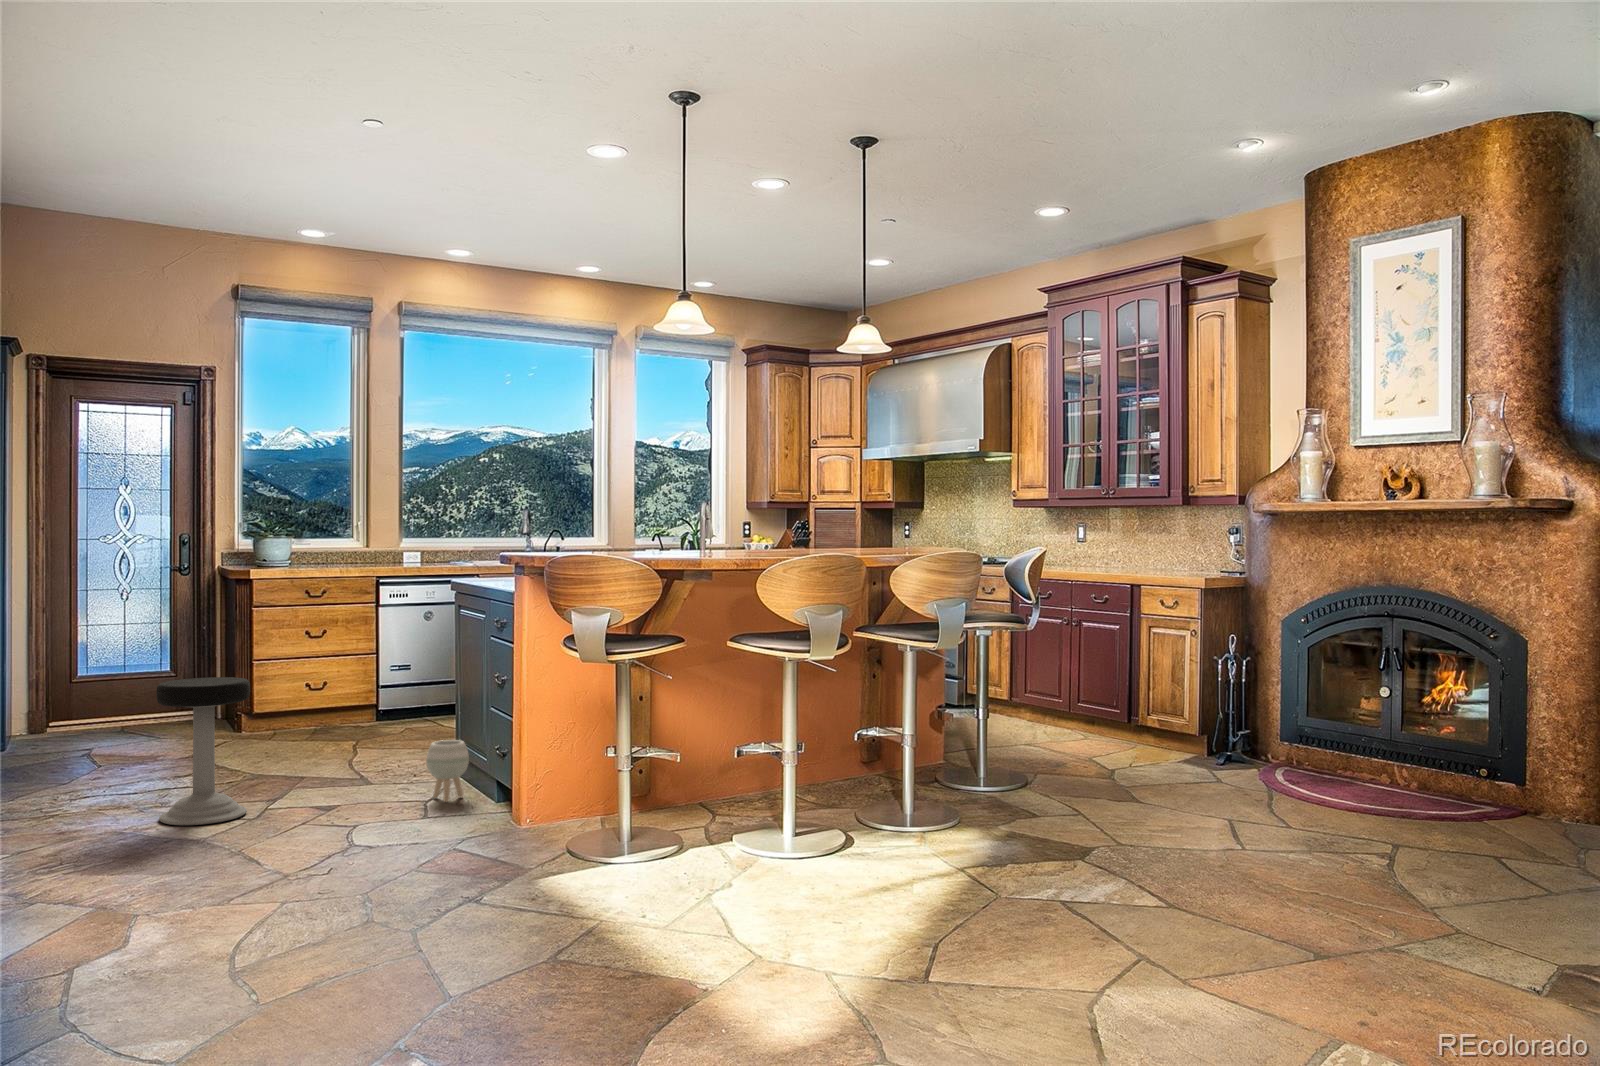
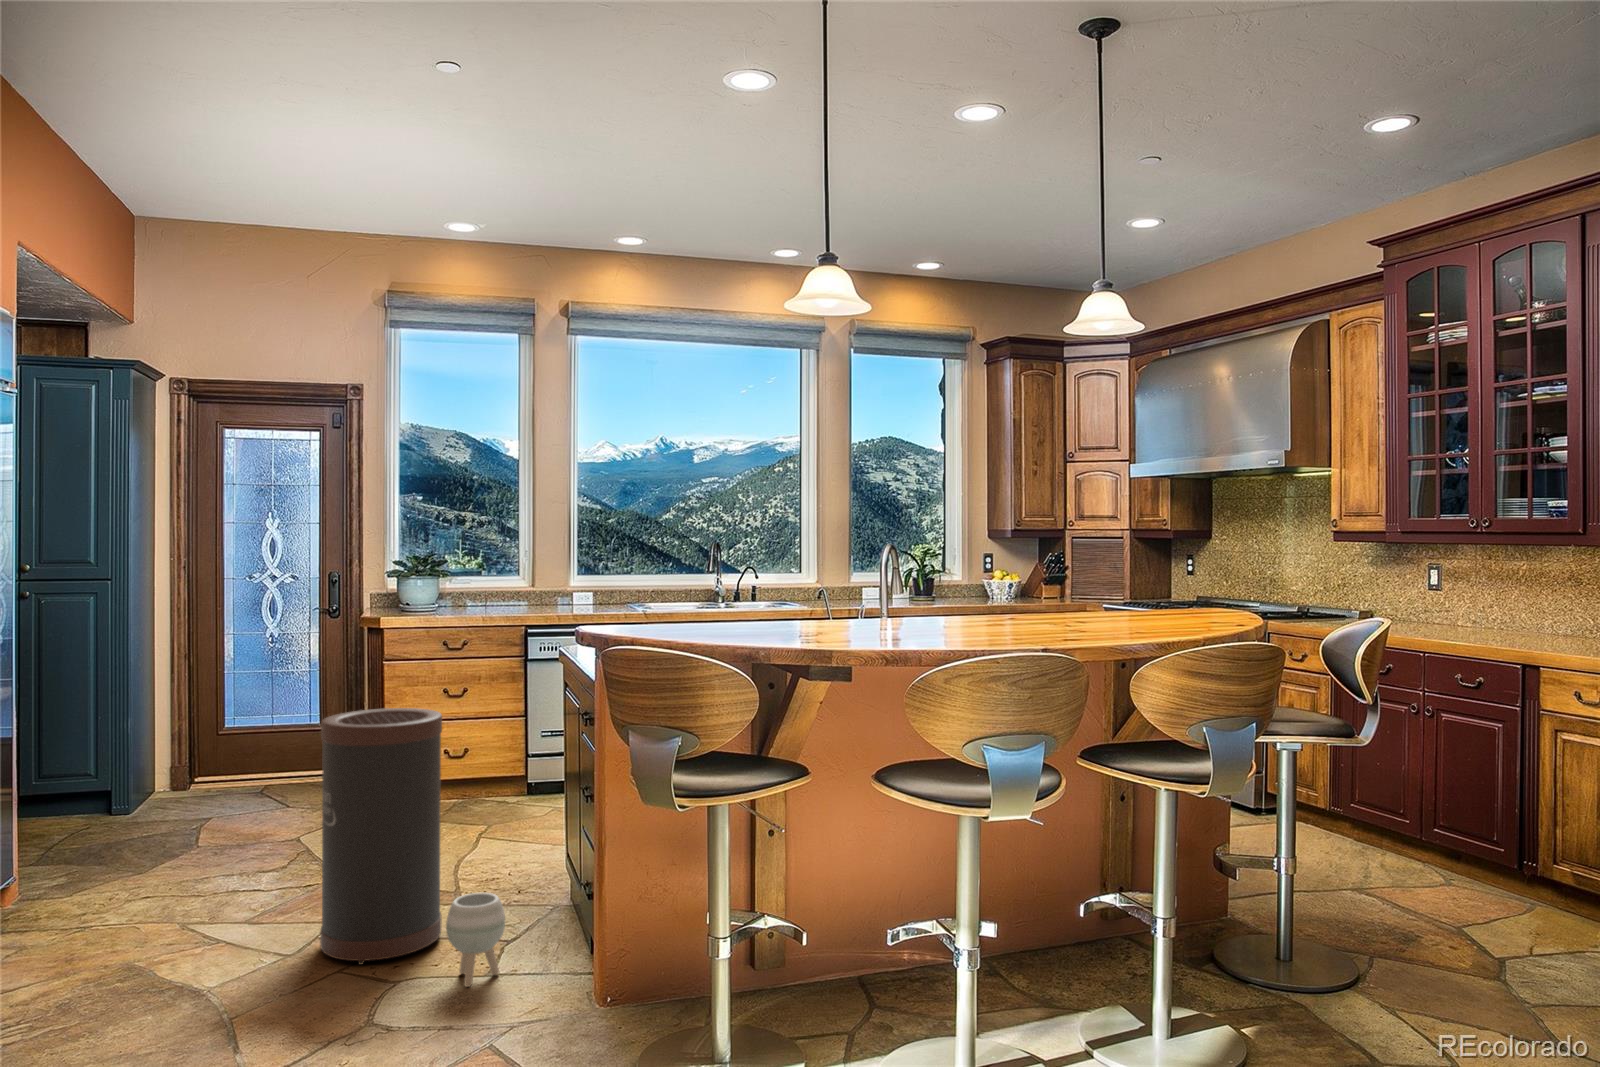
trash can: none [310,618,401,800] -> present [320,708,442,965]
stool: present [156,677,250,825] -> none [92,795,221,1009]

